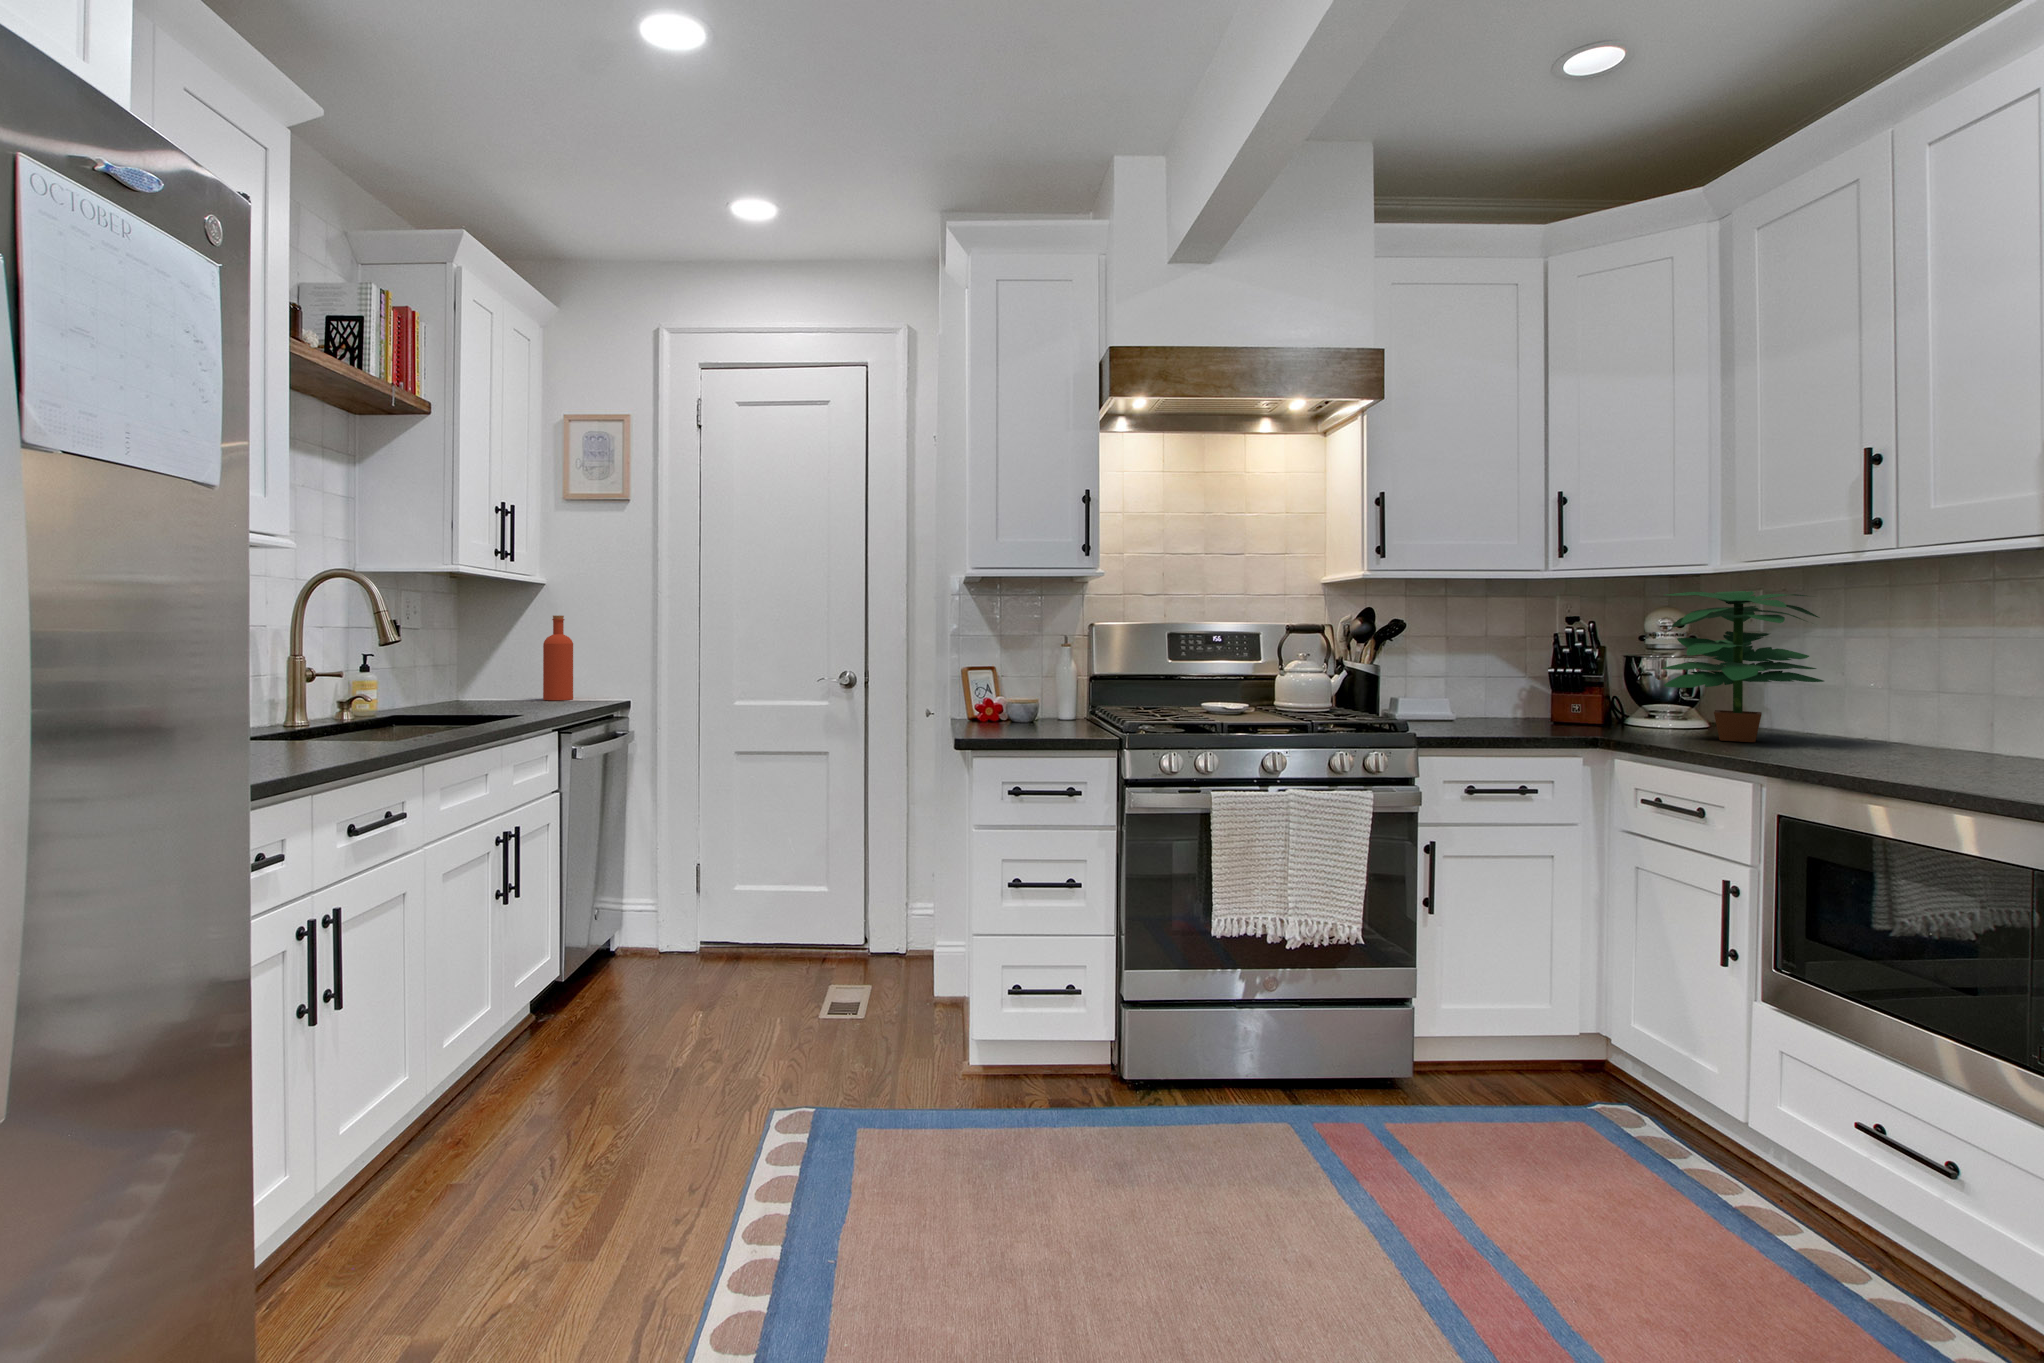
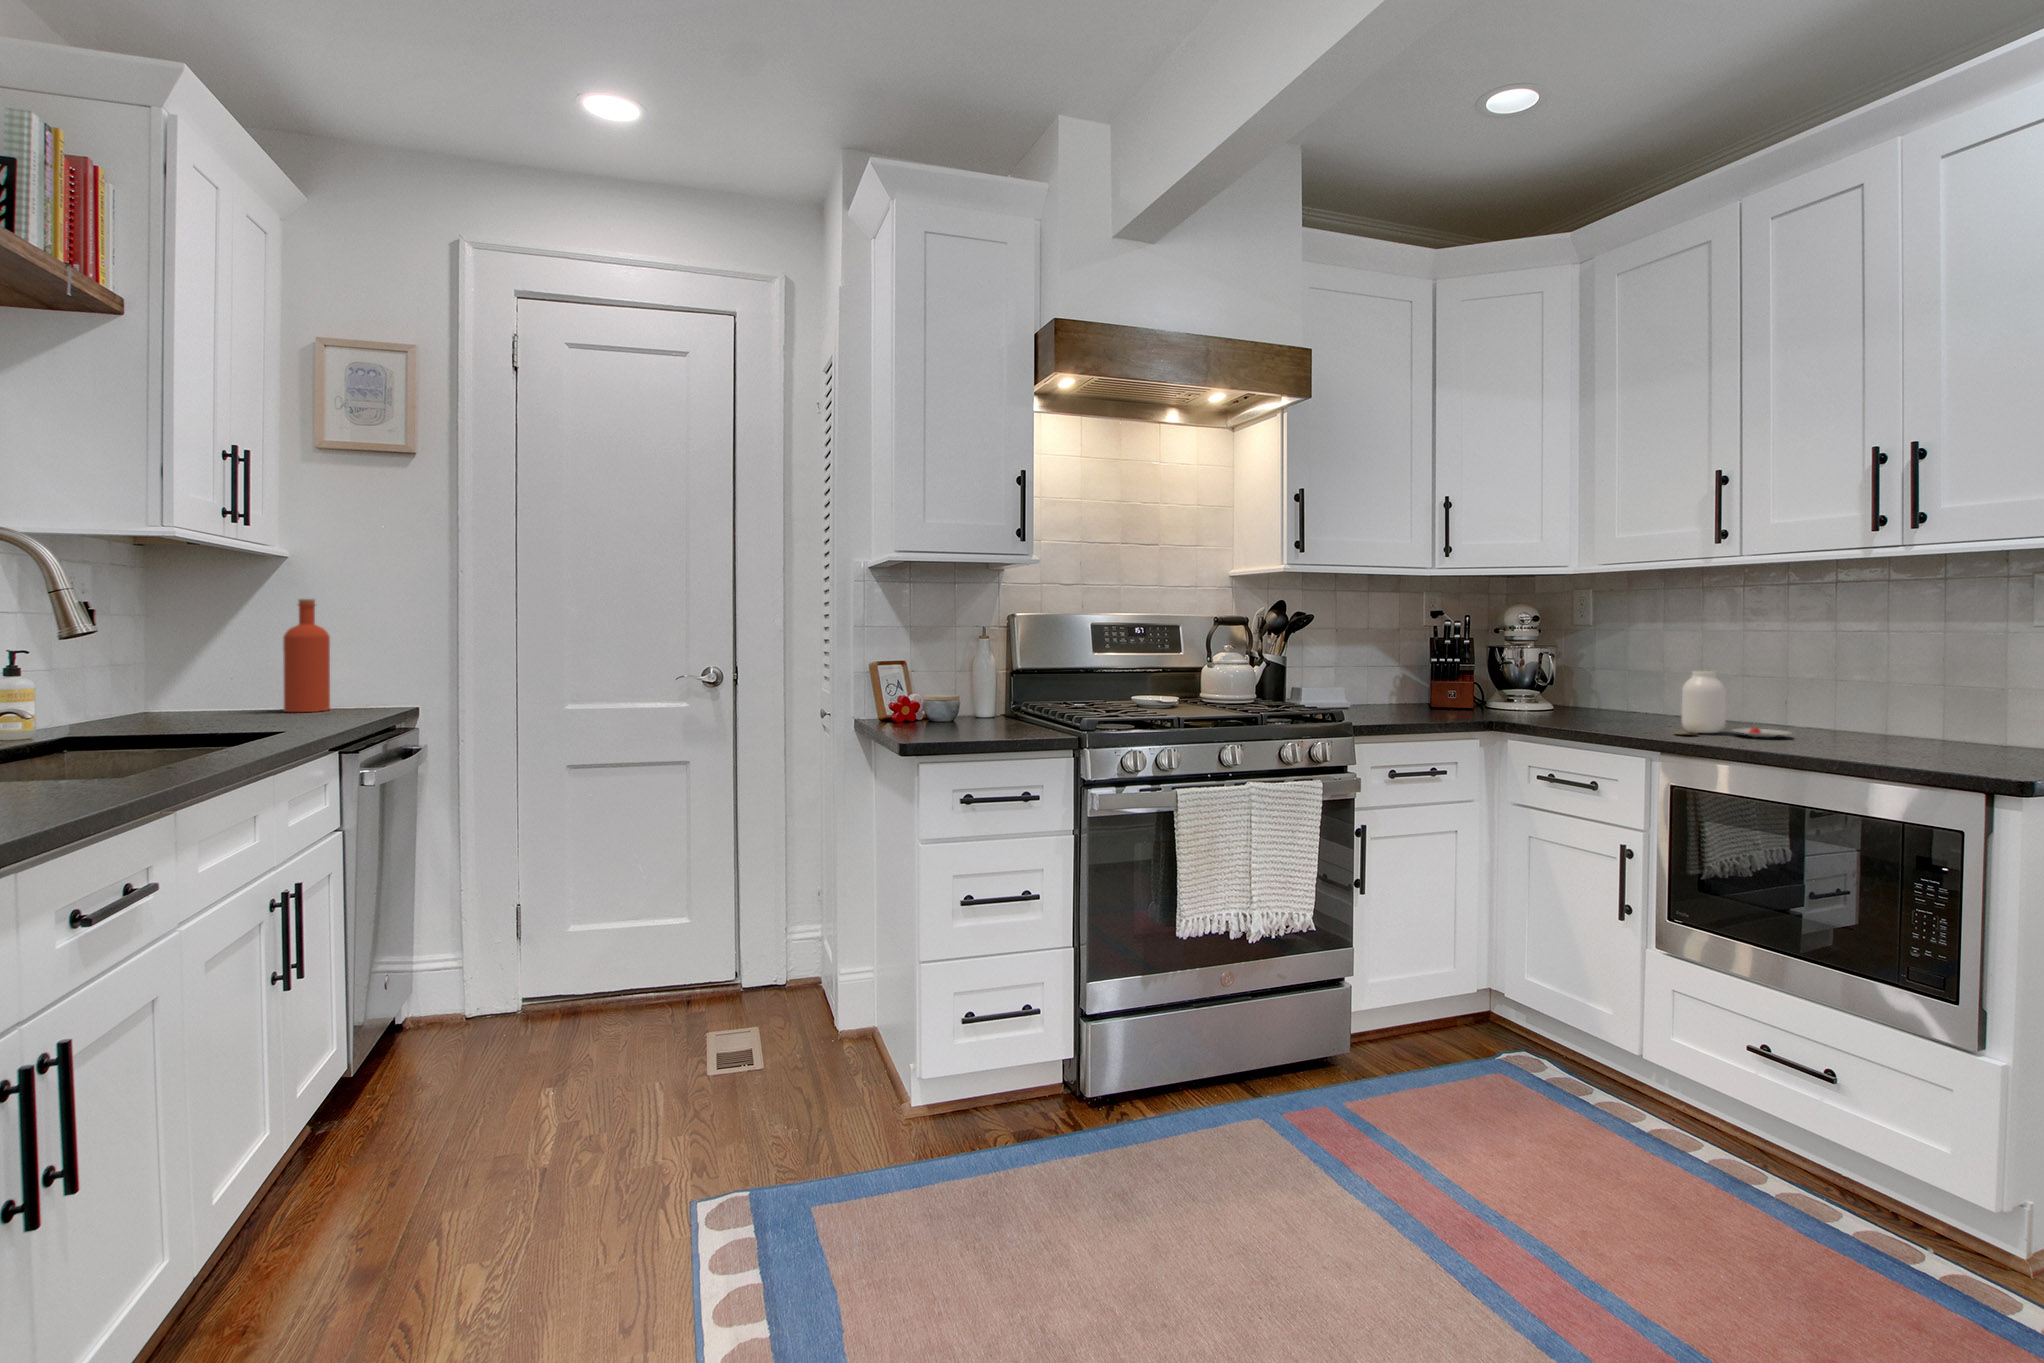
potted plant: present [1662,591,1824,742] -> none [1539,587,1662,720]
jar: none [1803,687,1968,767] -> present [1676,671,1791,737]

